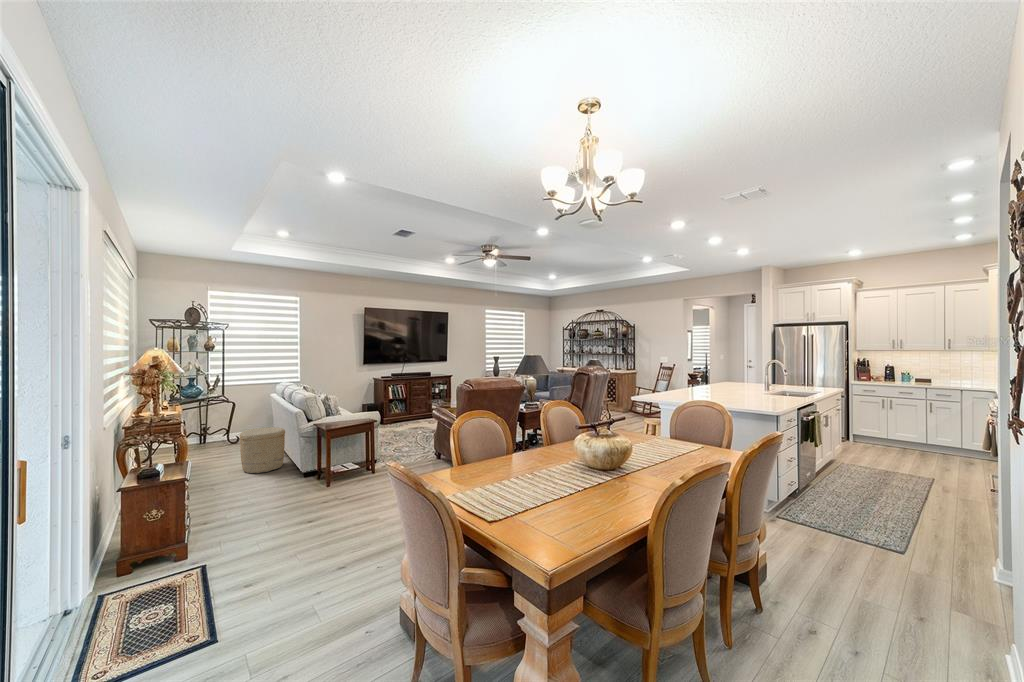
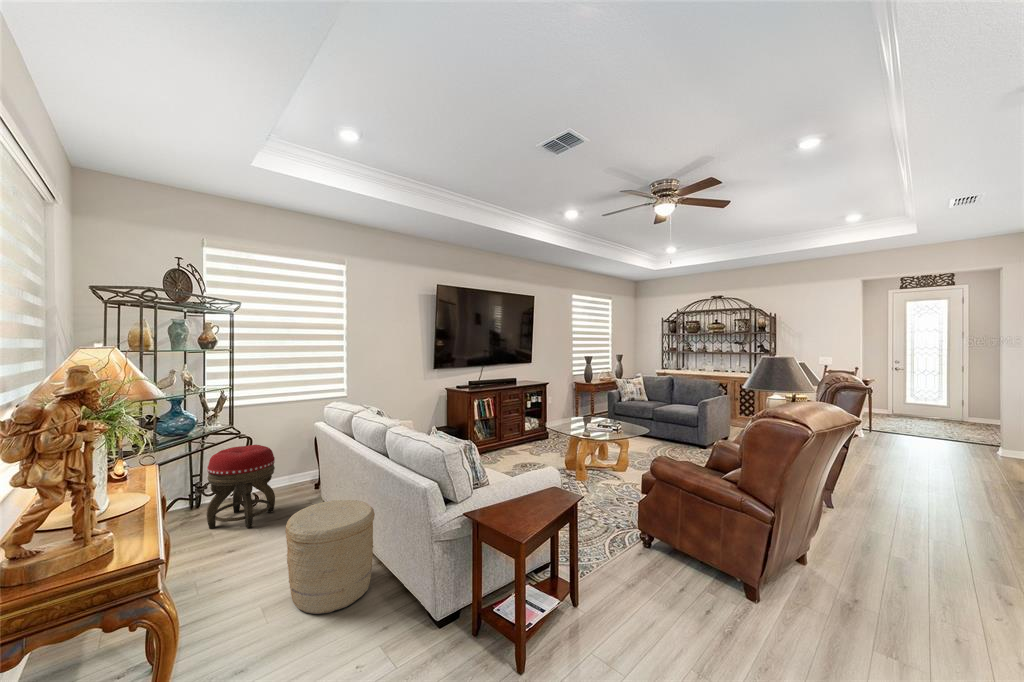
footstool: none [208,406,247,450] -> present [207,445,275,529]

